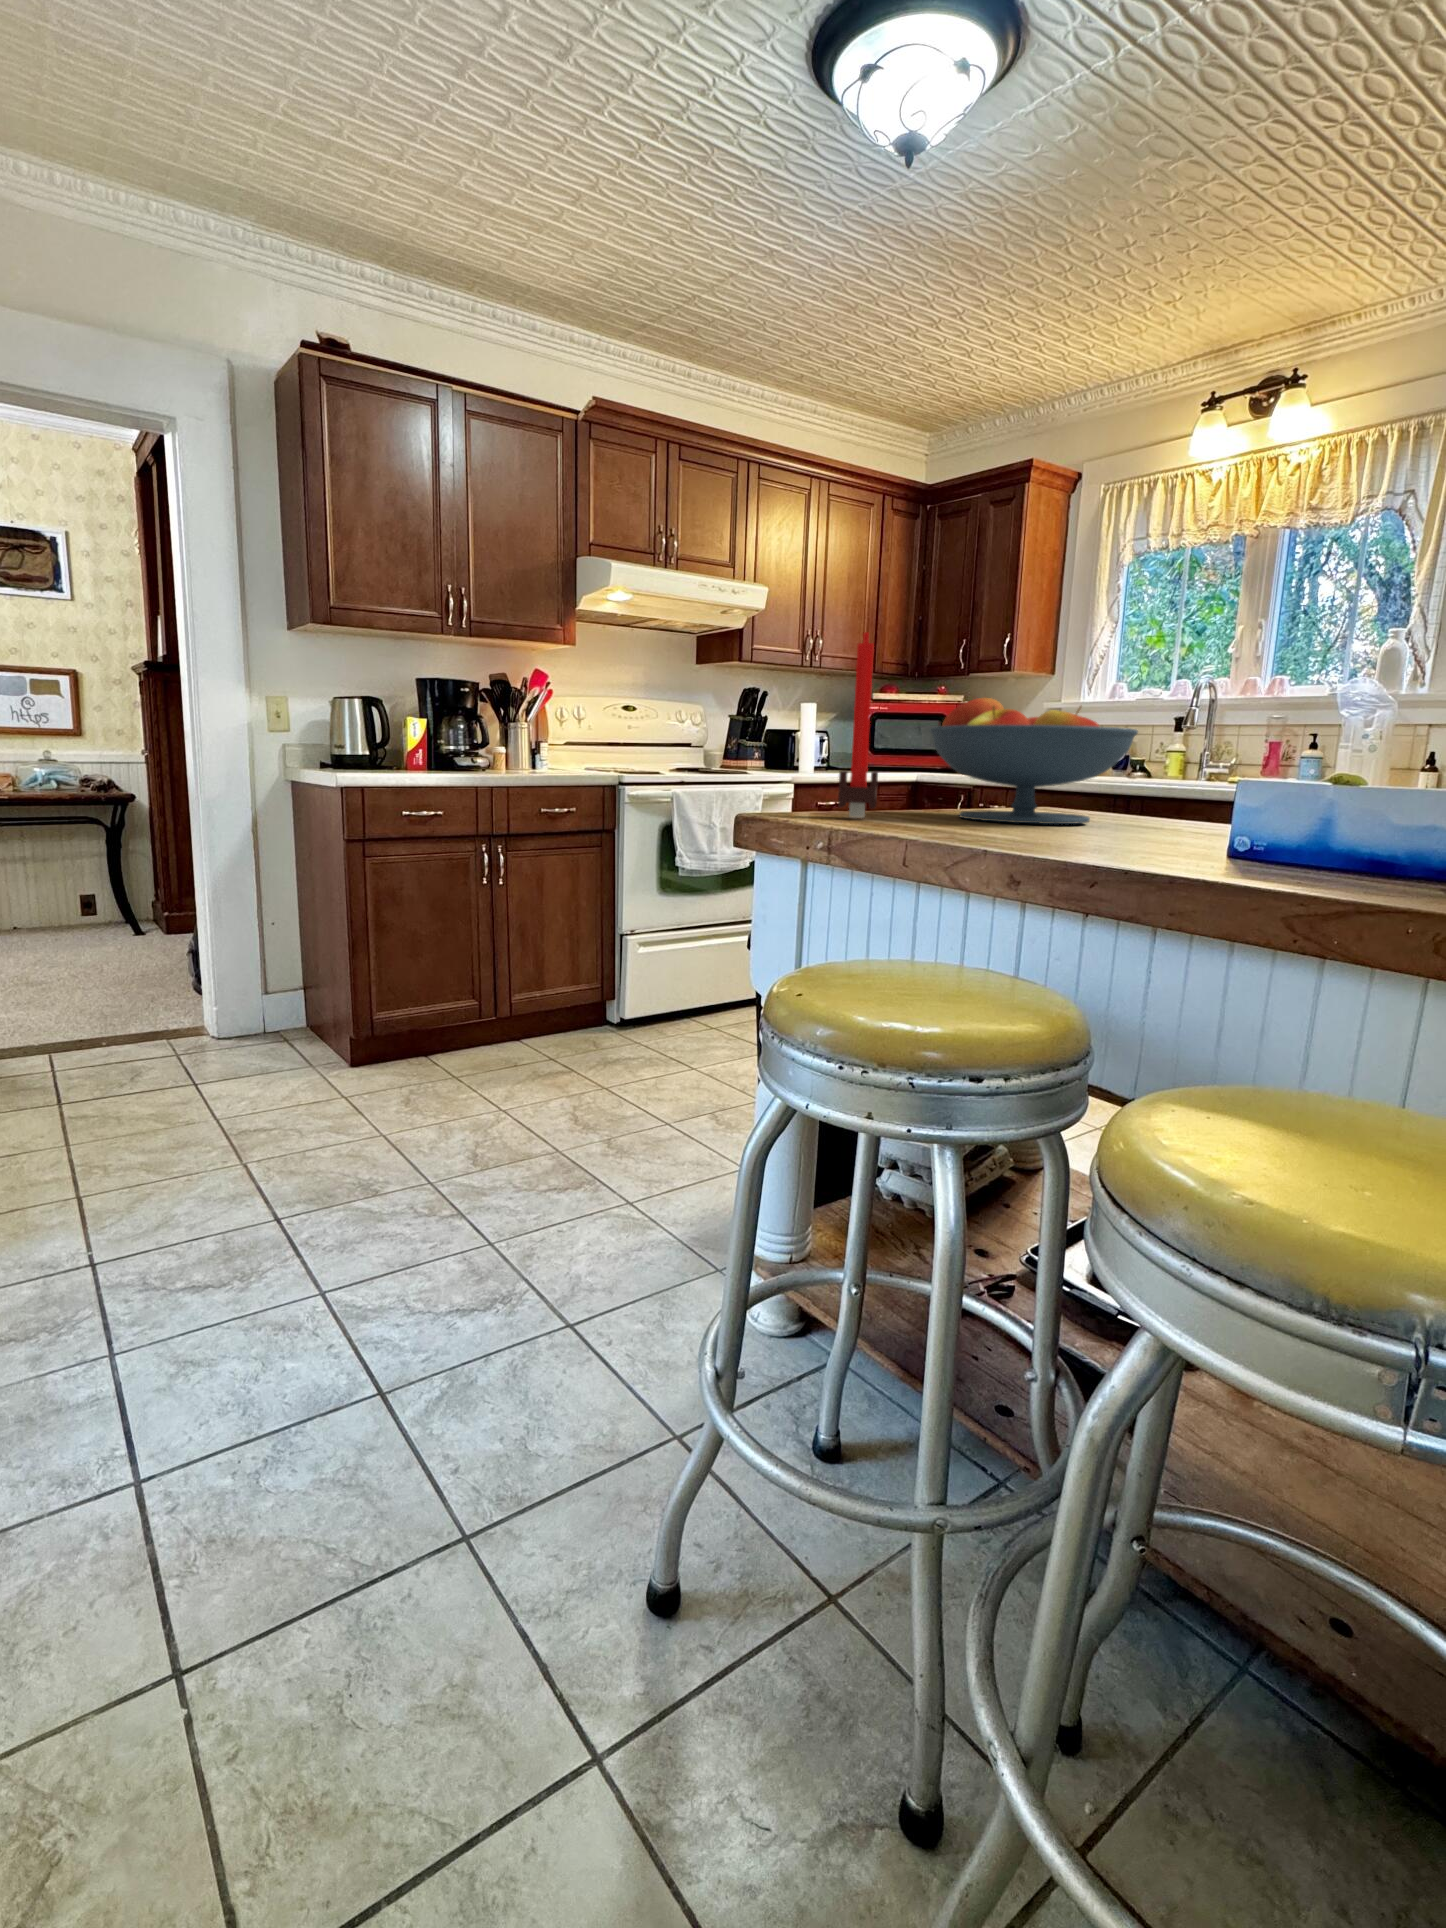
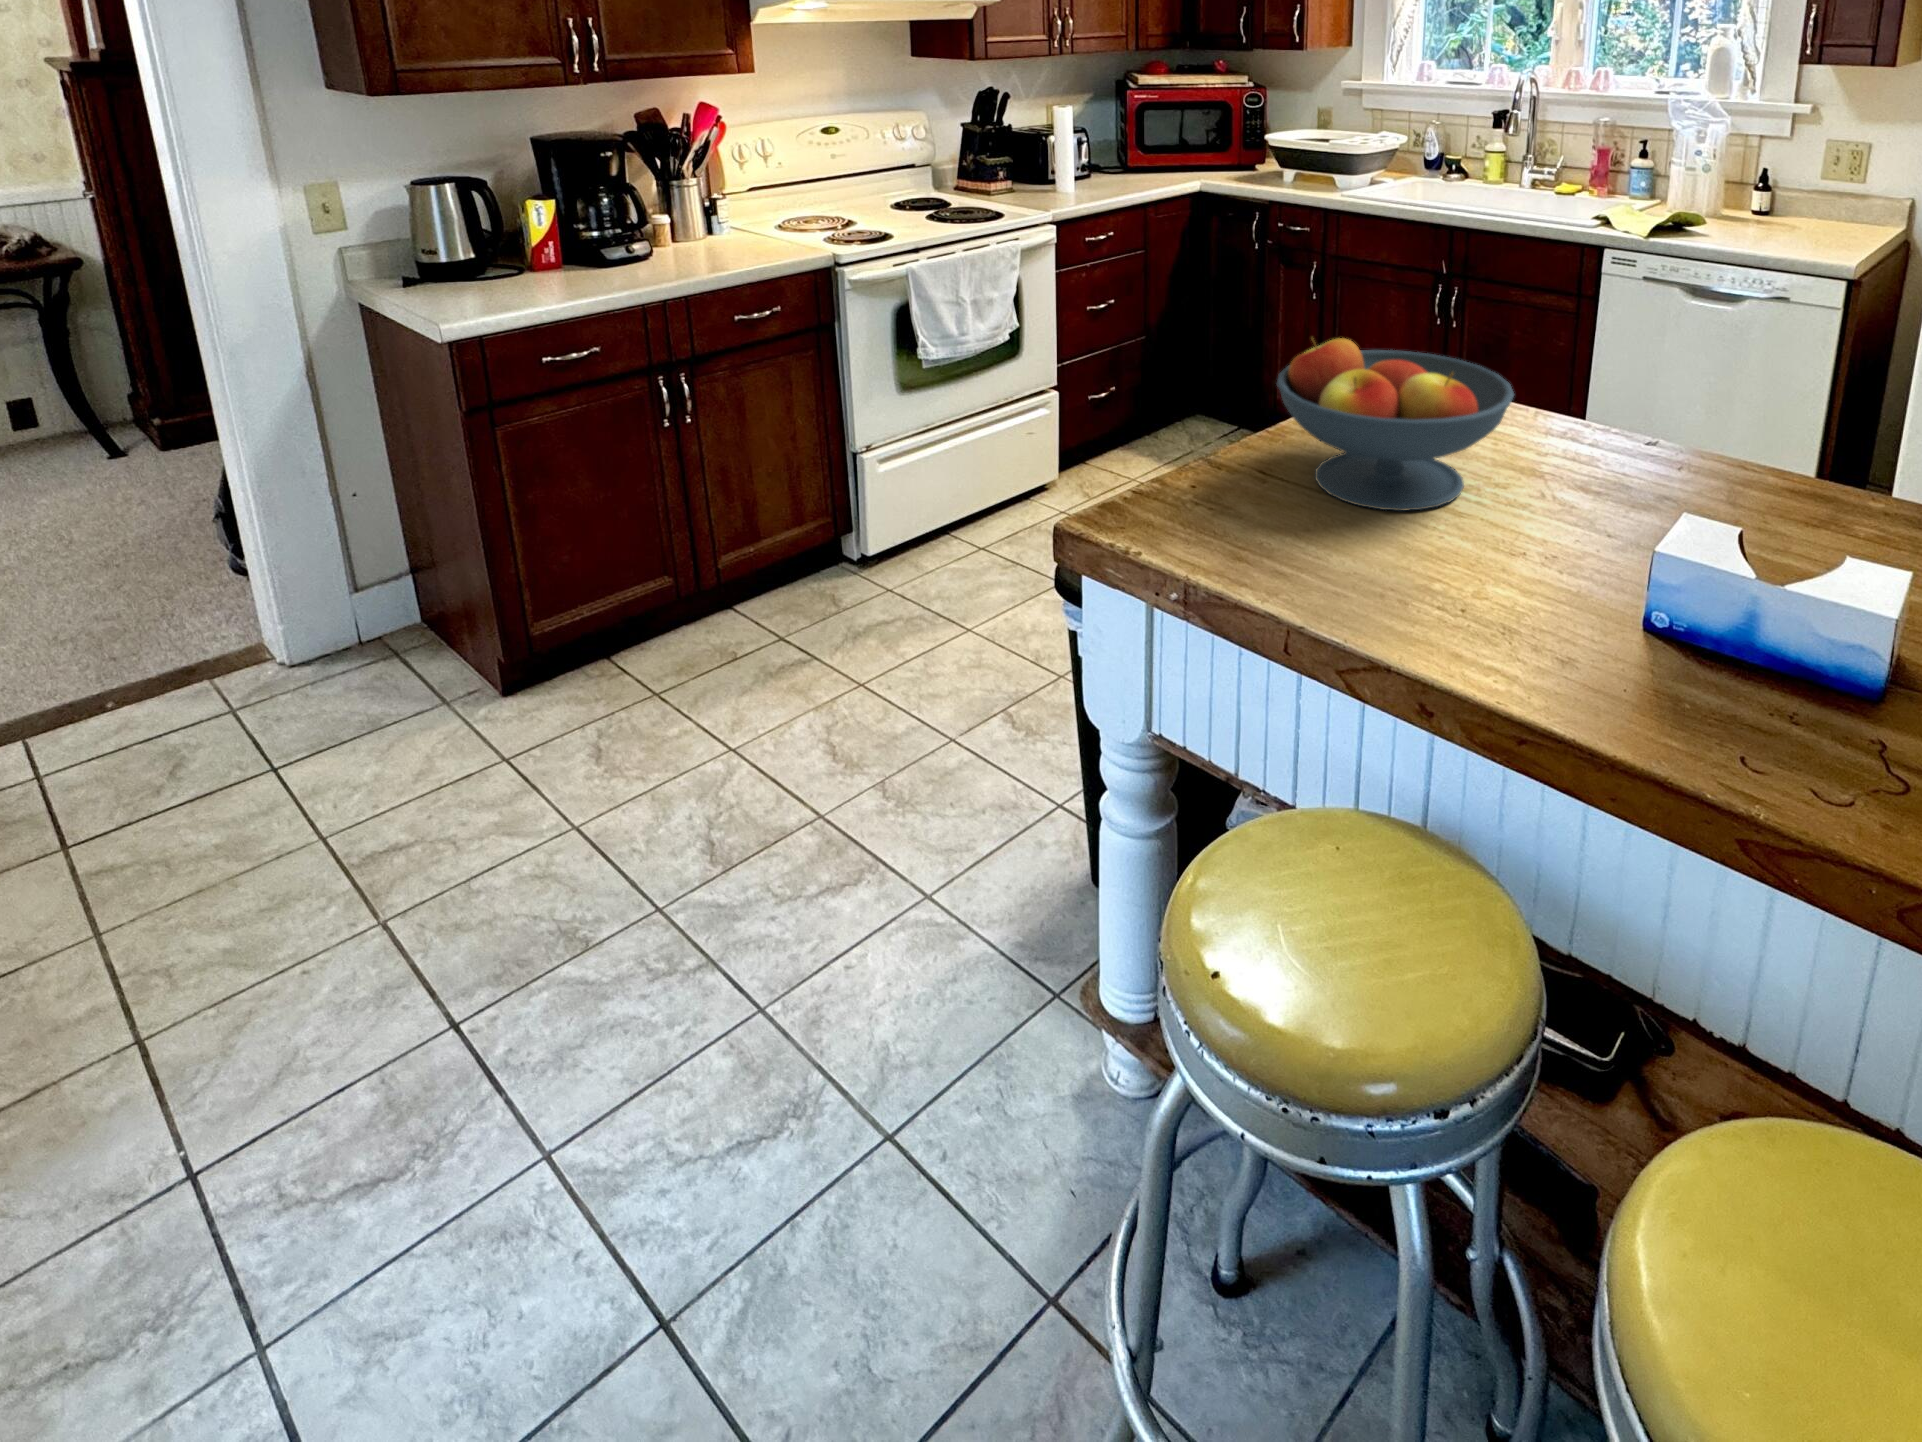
candle: present [838,632,878,818] -> none [1183,312,1228,524]

